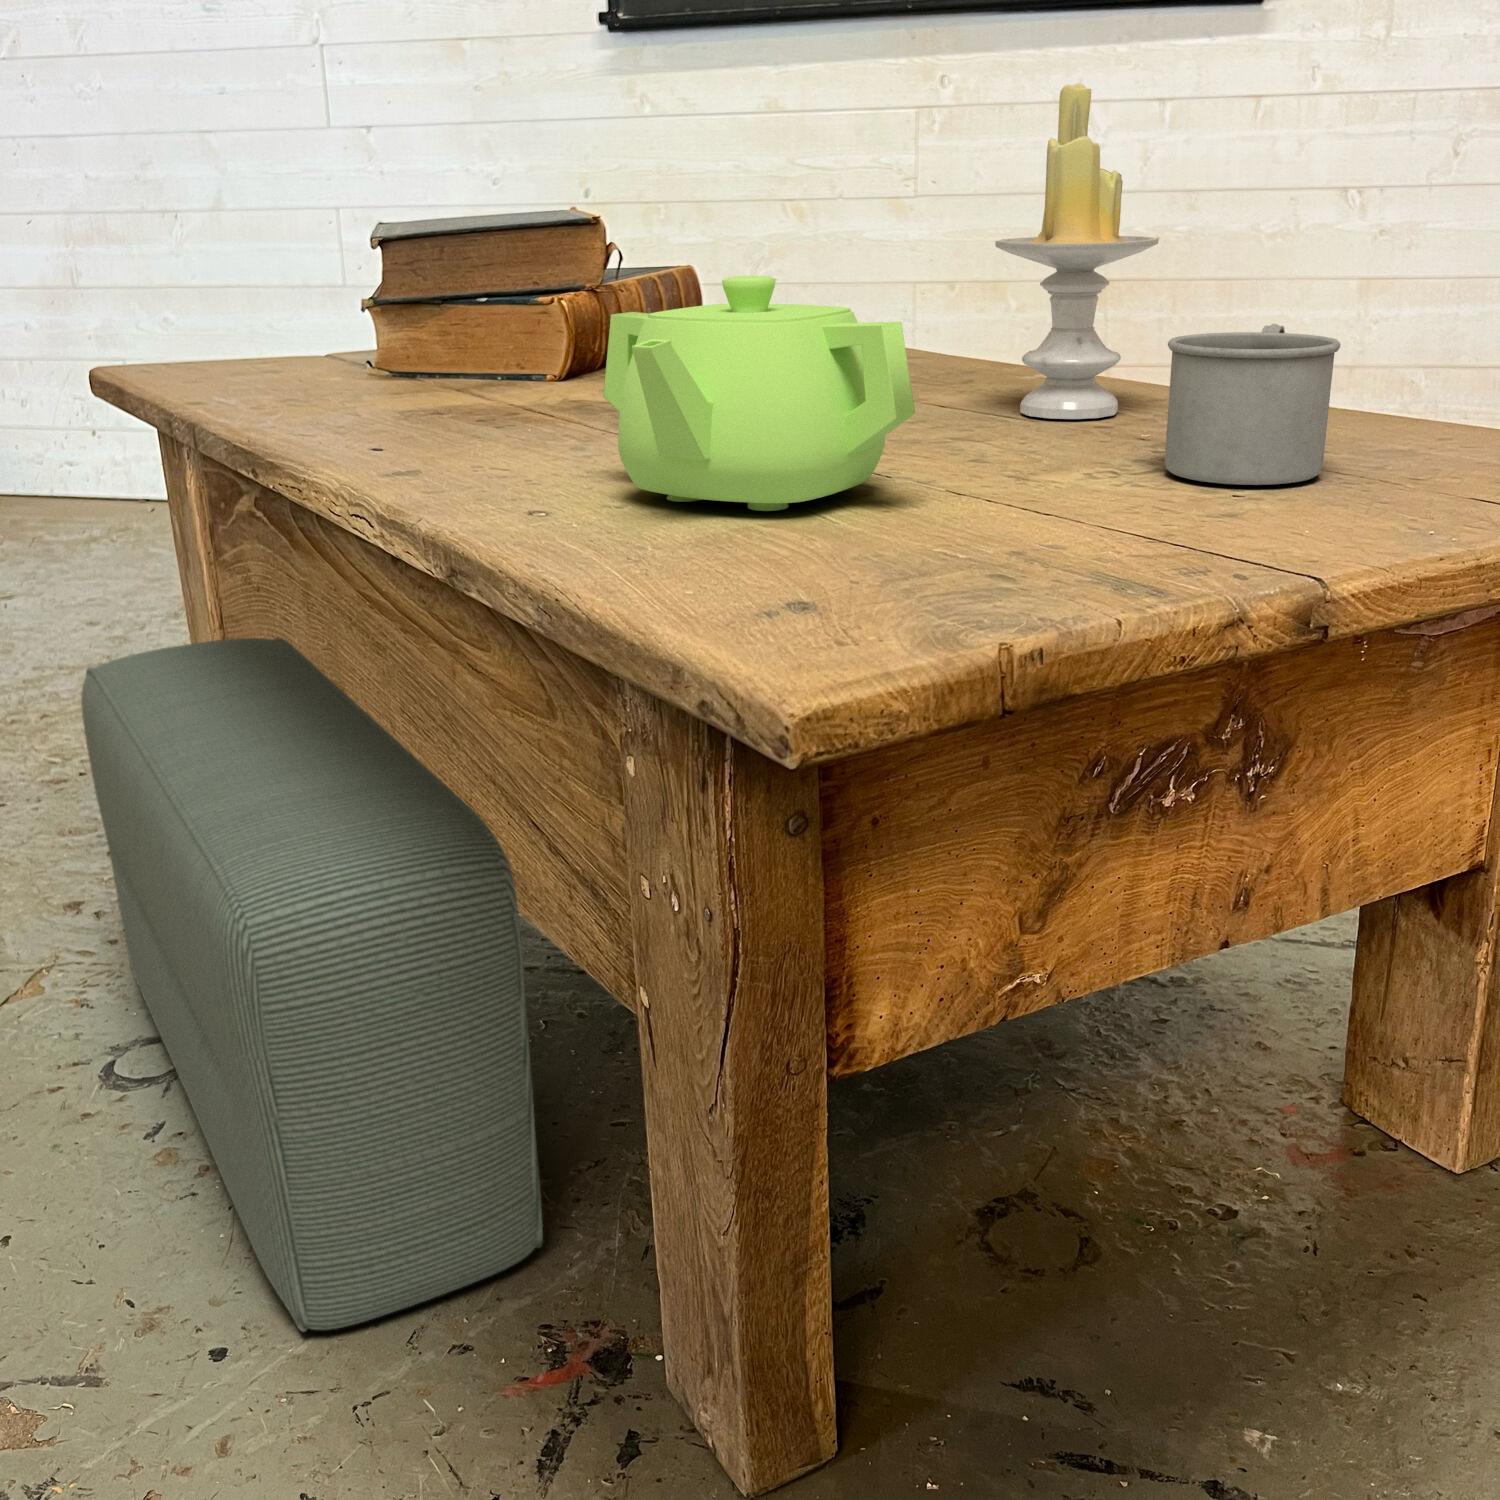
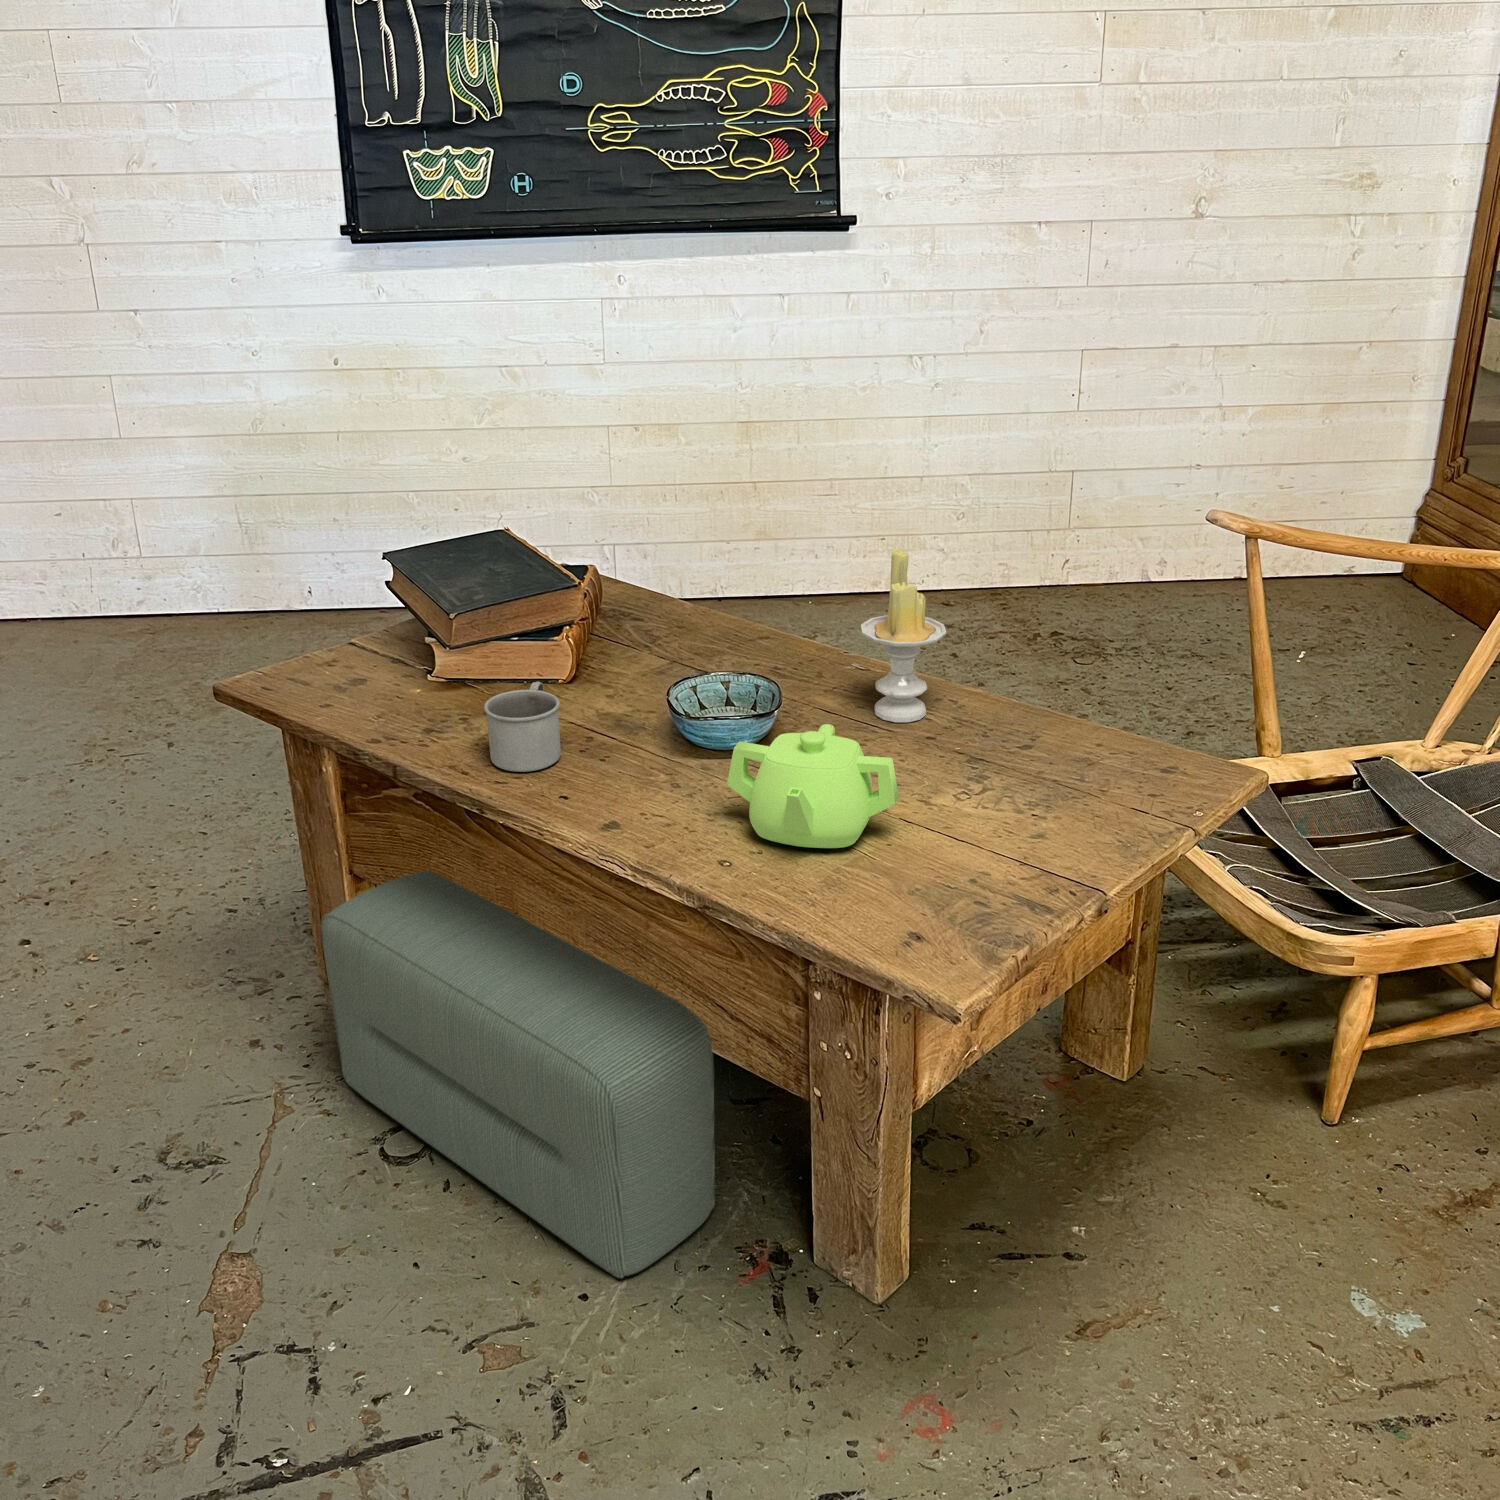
mug: present [1165,324,1341,485] -> present [484,682,561,772]

